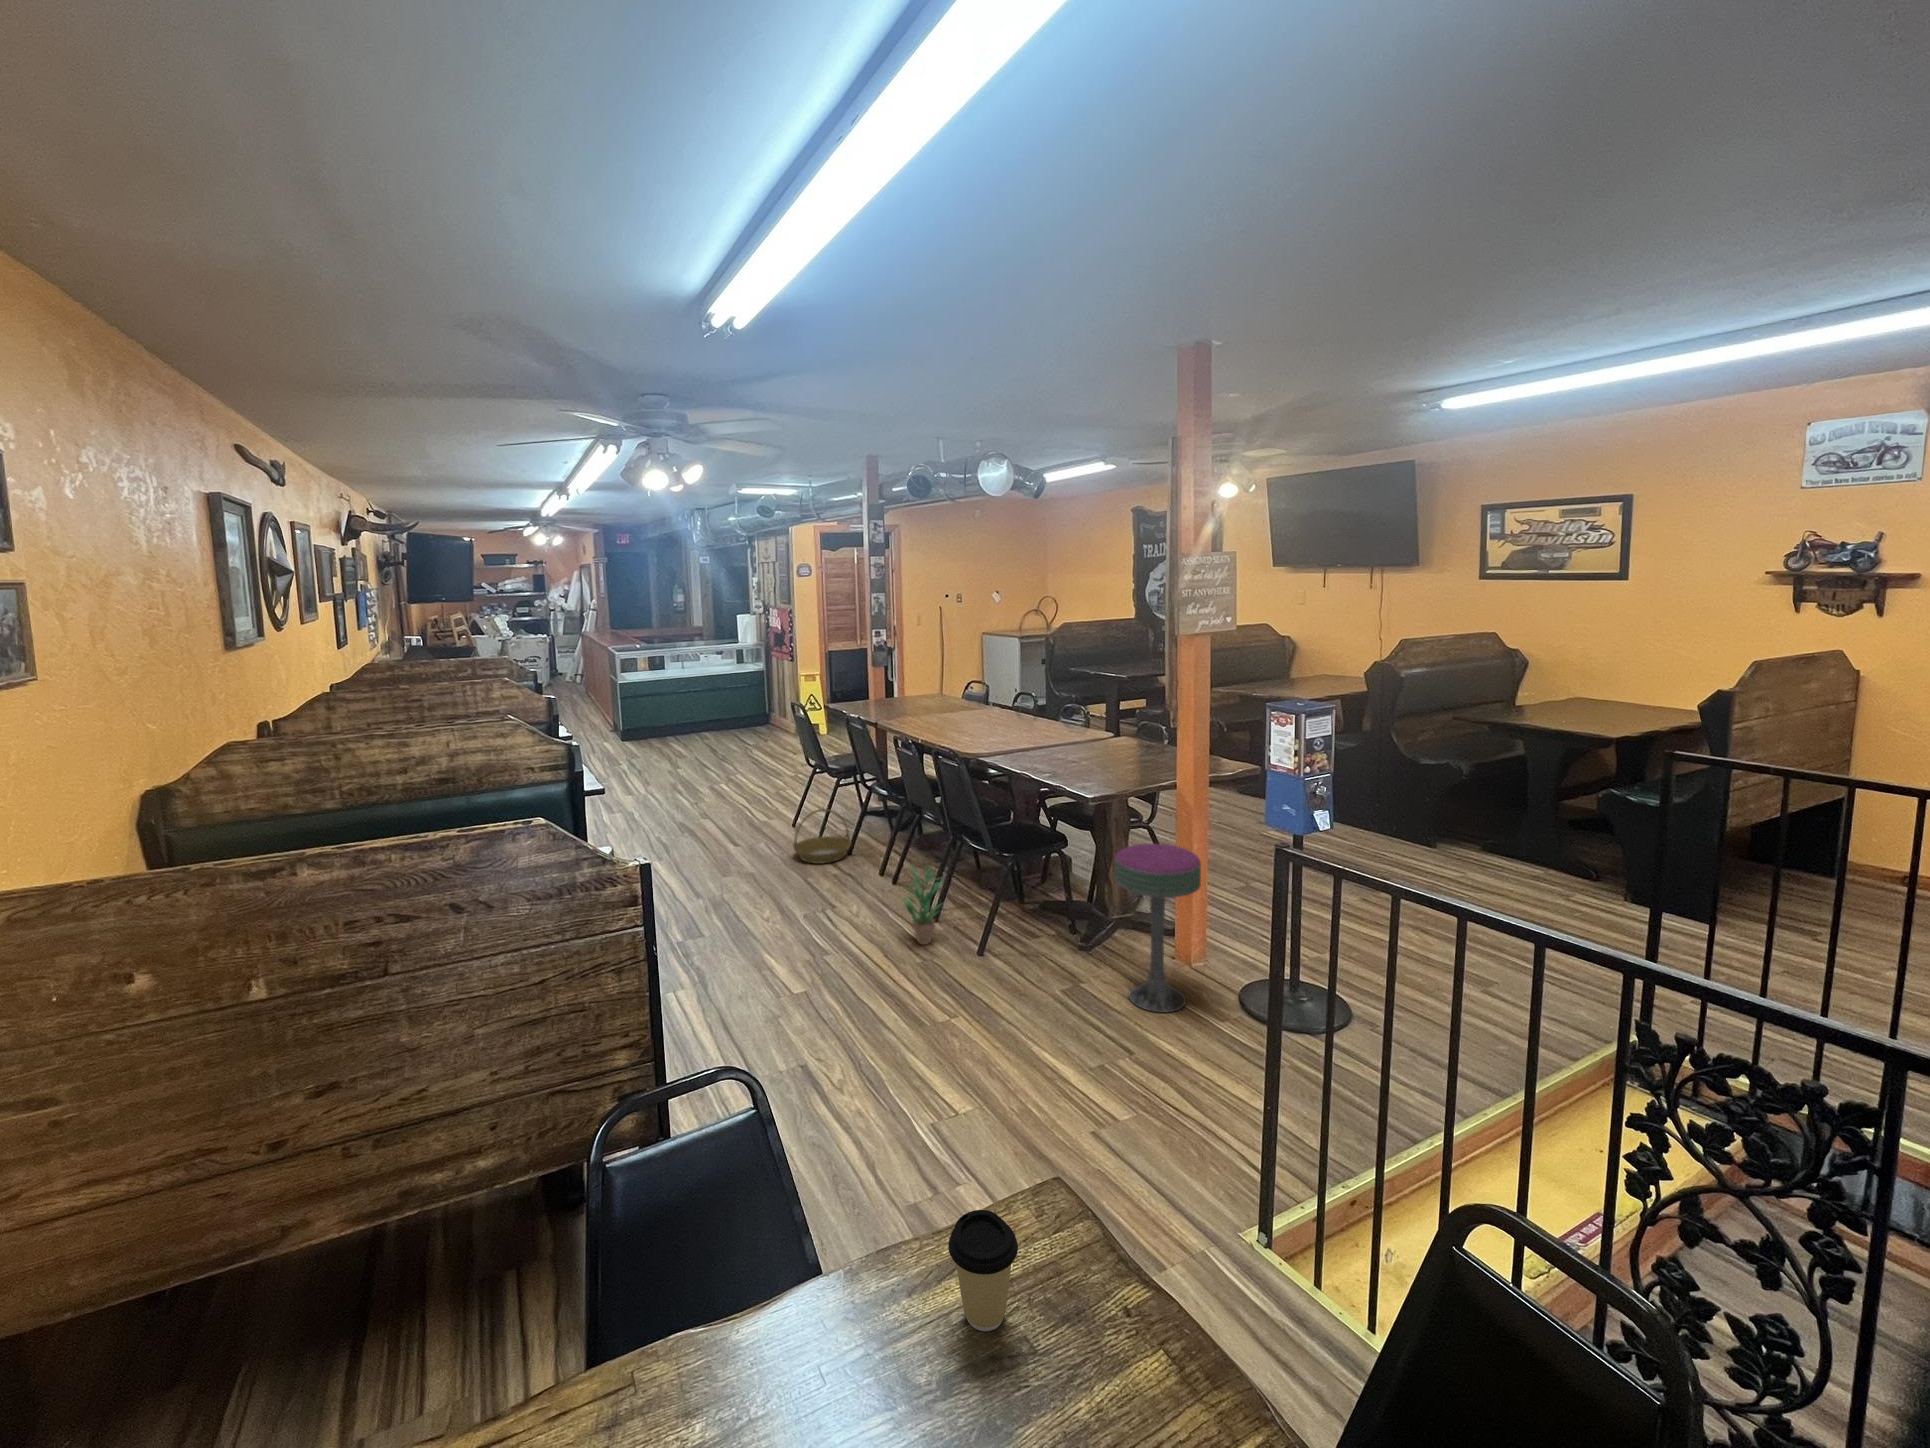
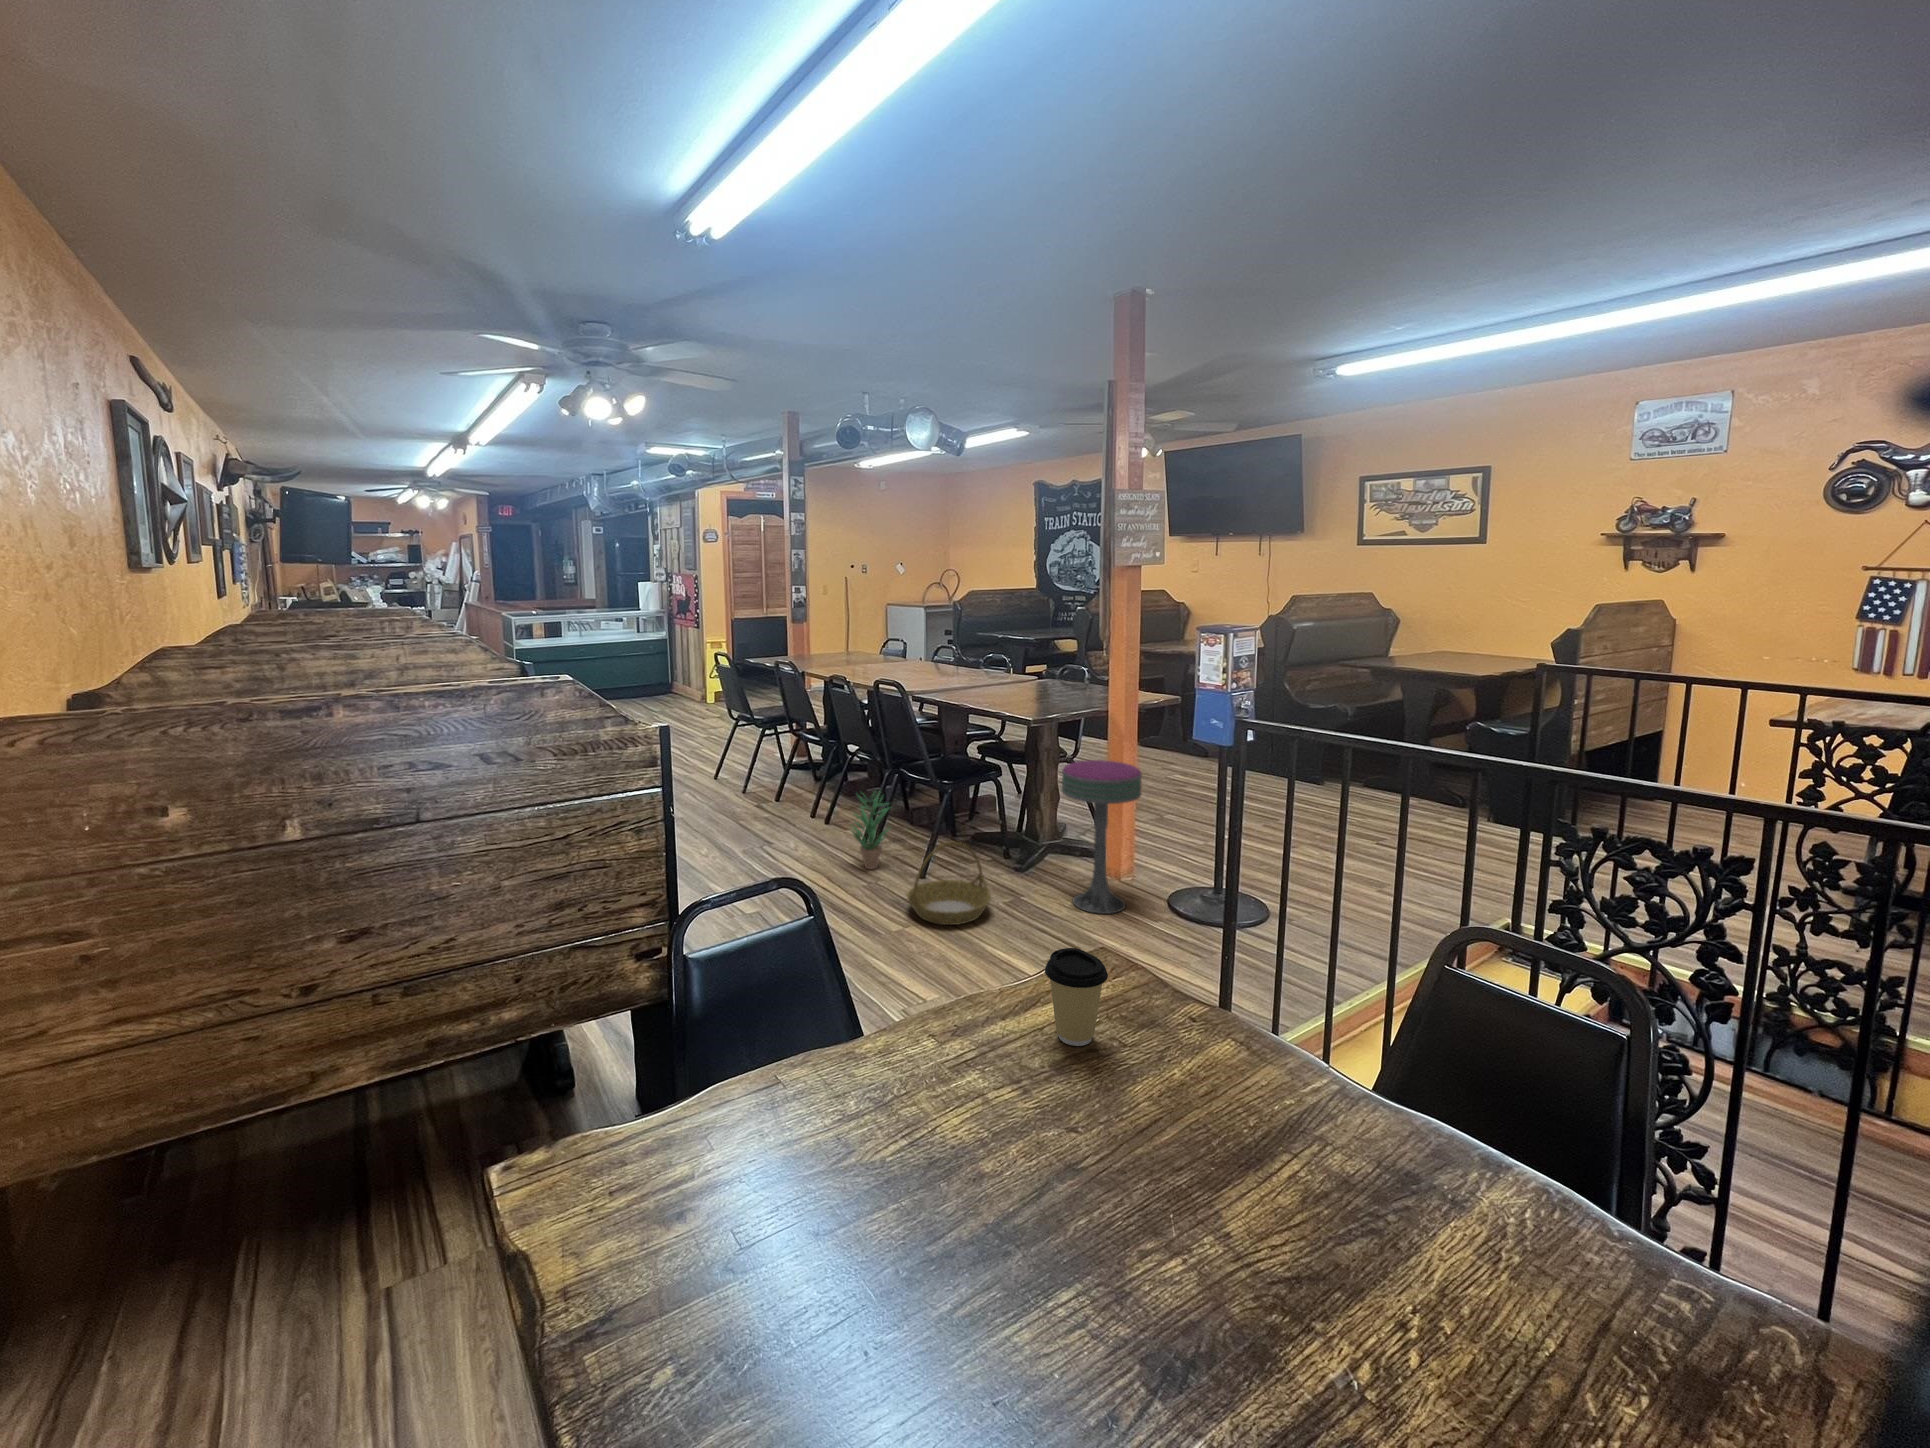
basket: present [794,809,851,863] -> present [907,842,991,925]

